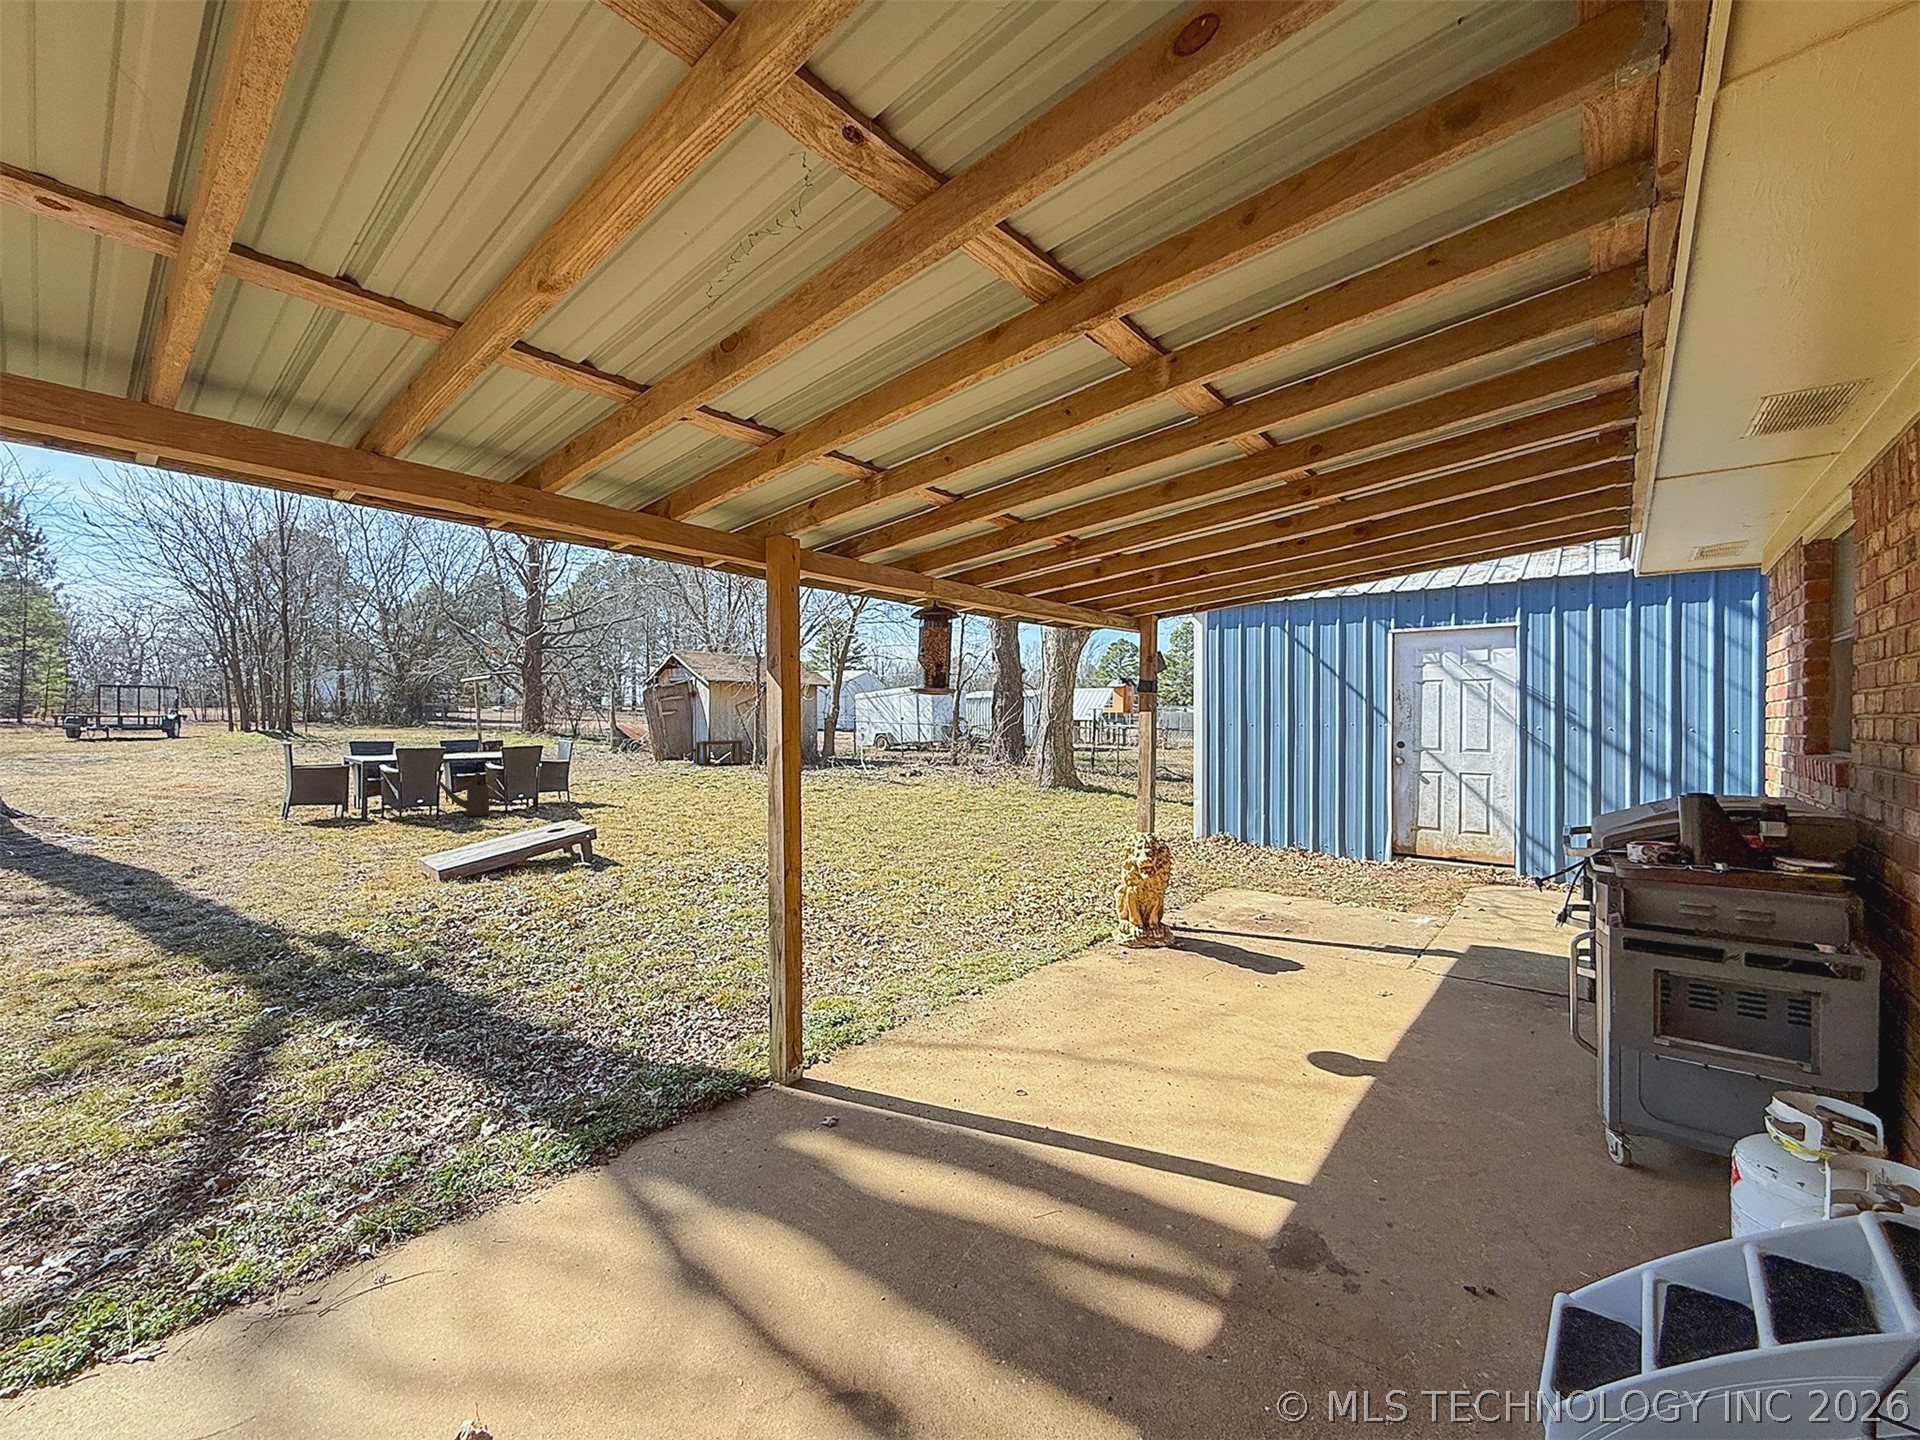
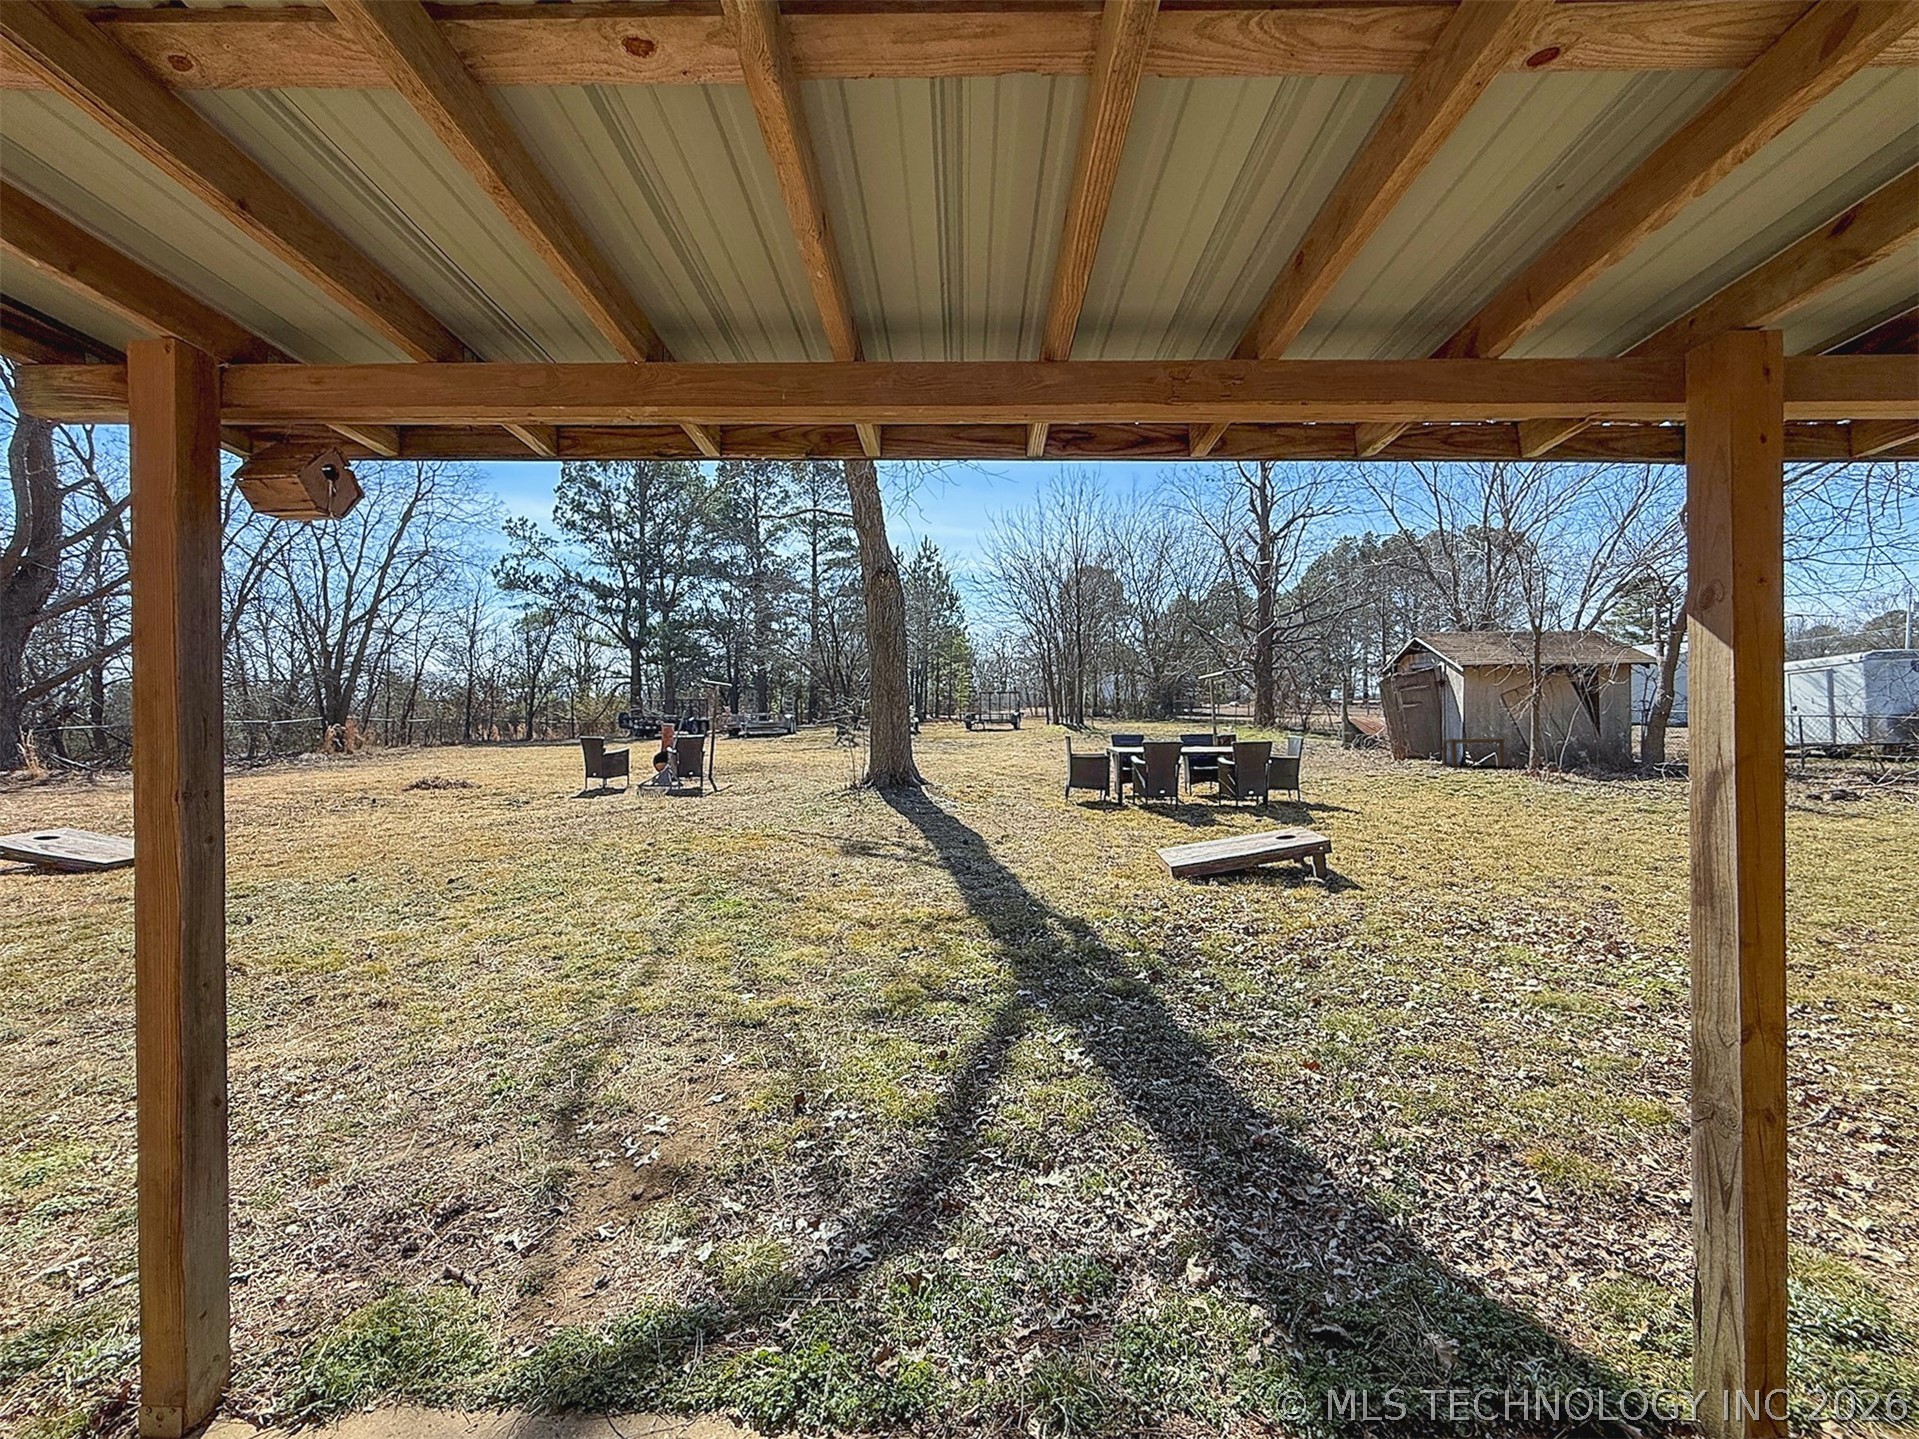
watering can: present [438,773,497,816] -> none [1178,768,1229,810]

